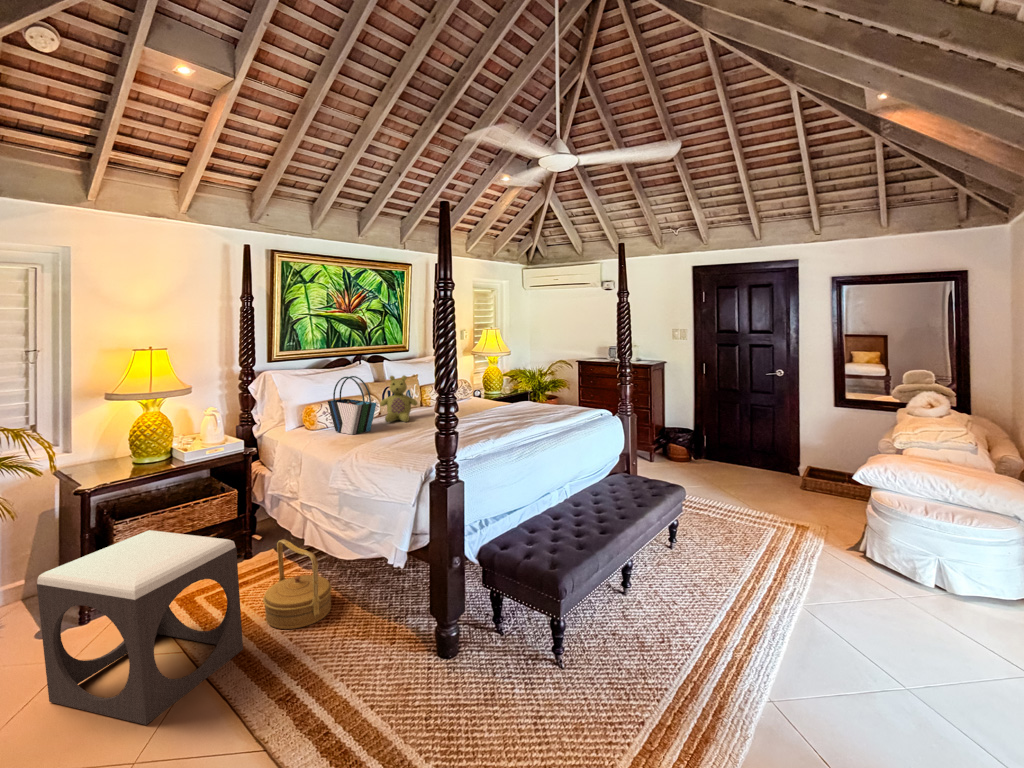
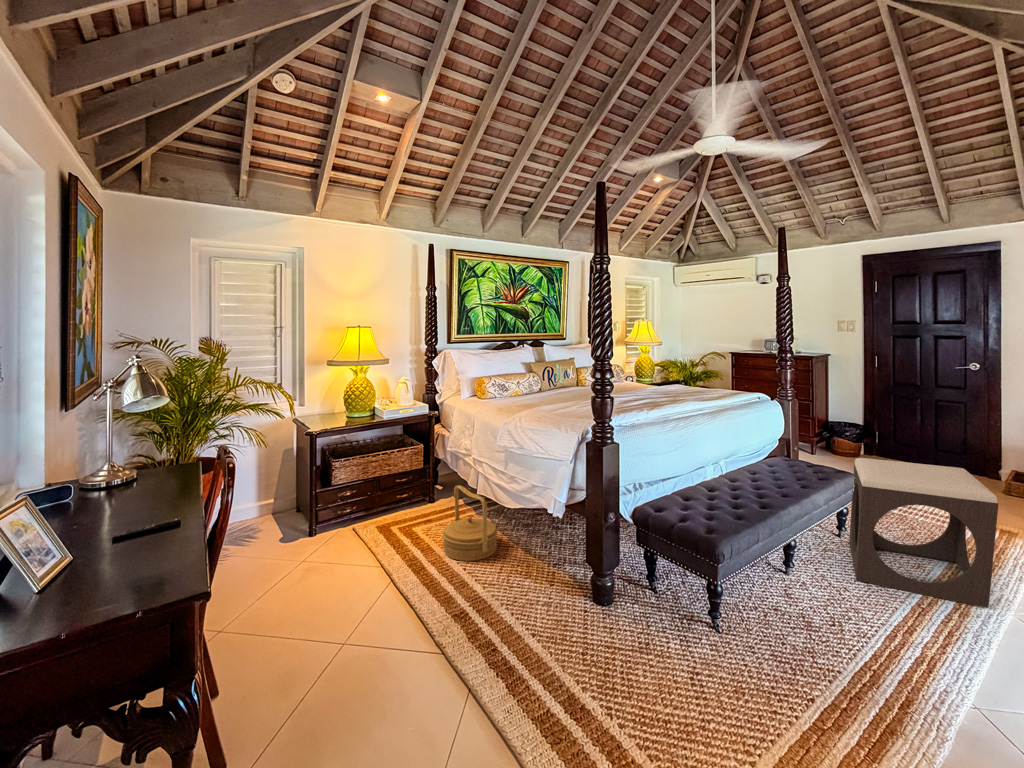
stuffed bear: present [380,375,417,422] -> none [541,355,574,396]
tote bag: present [328,376,376,435] -> none [497,353,539,403]
footstool: present [37,530,243,725] -> present [849,458,998,608]

